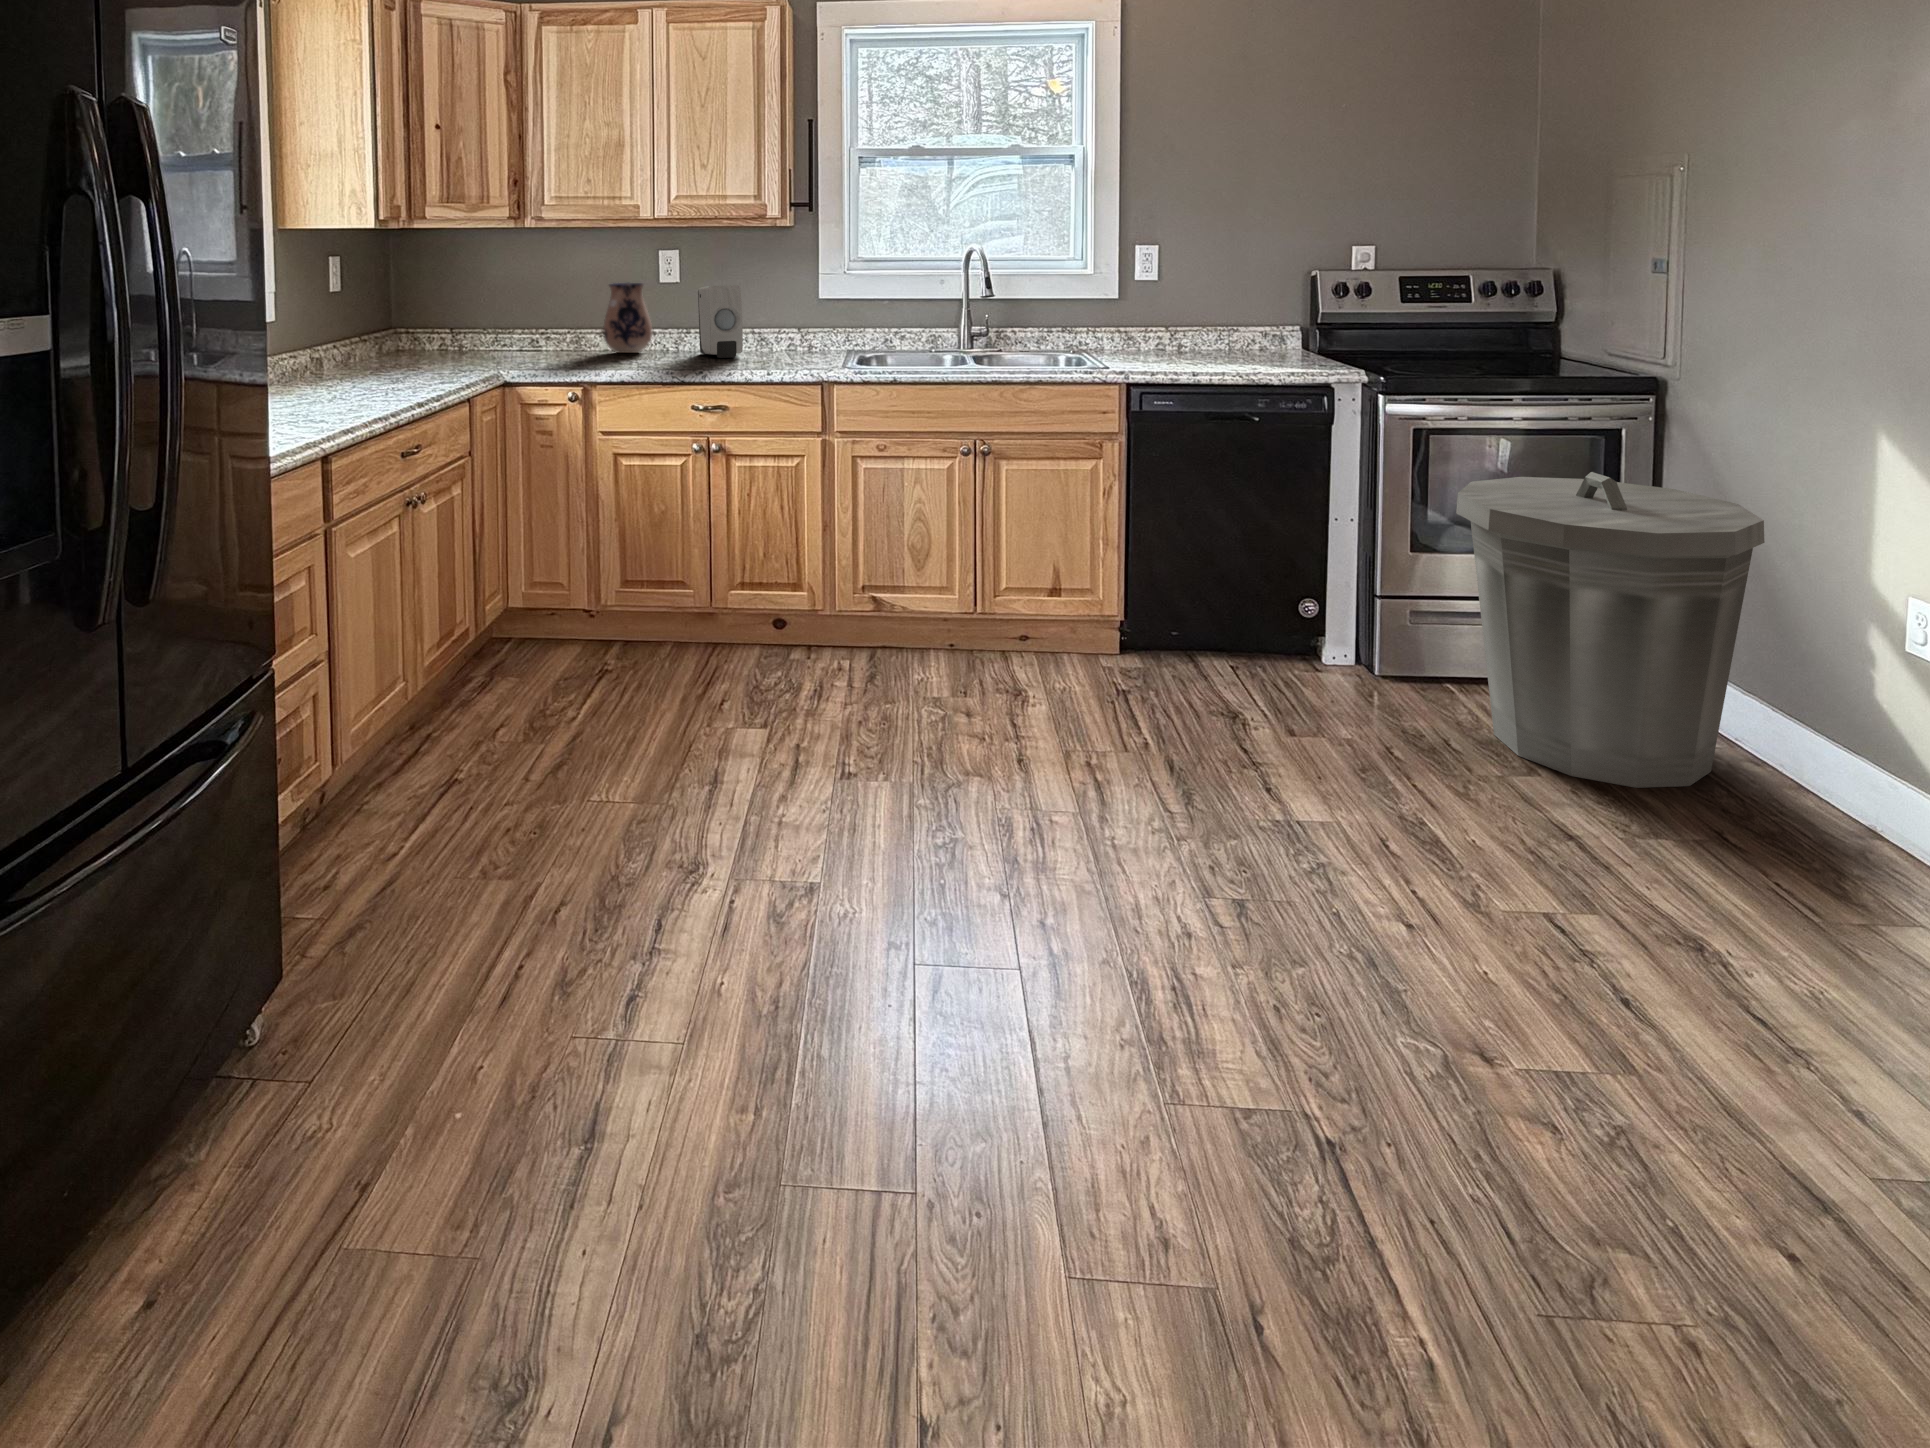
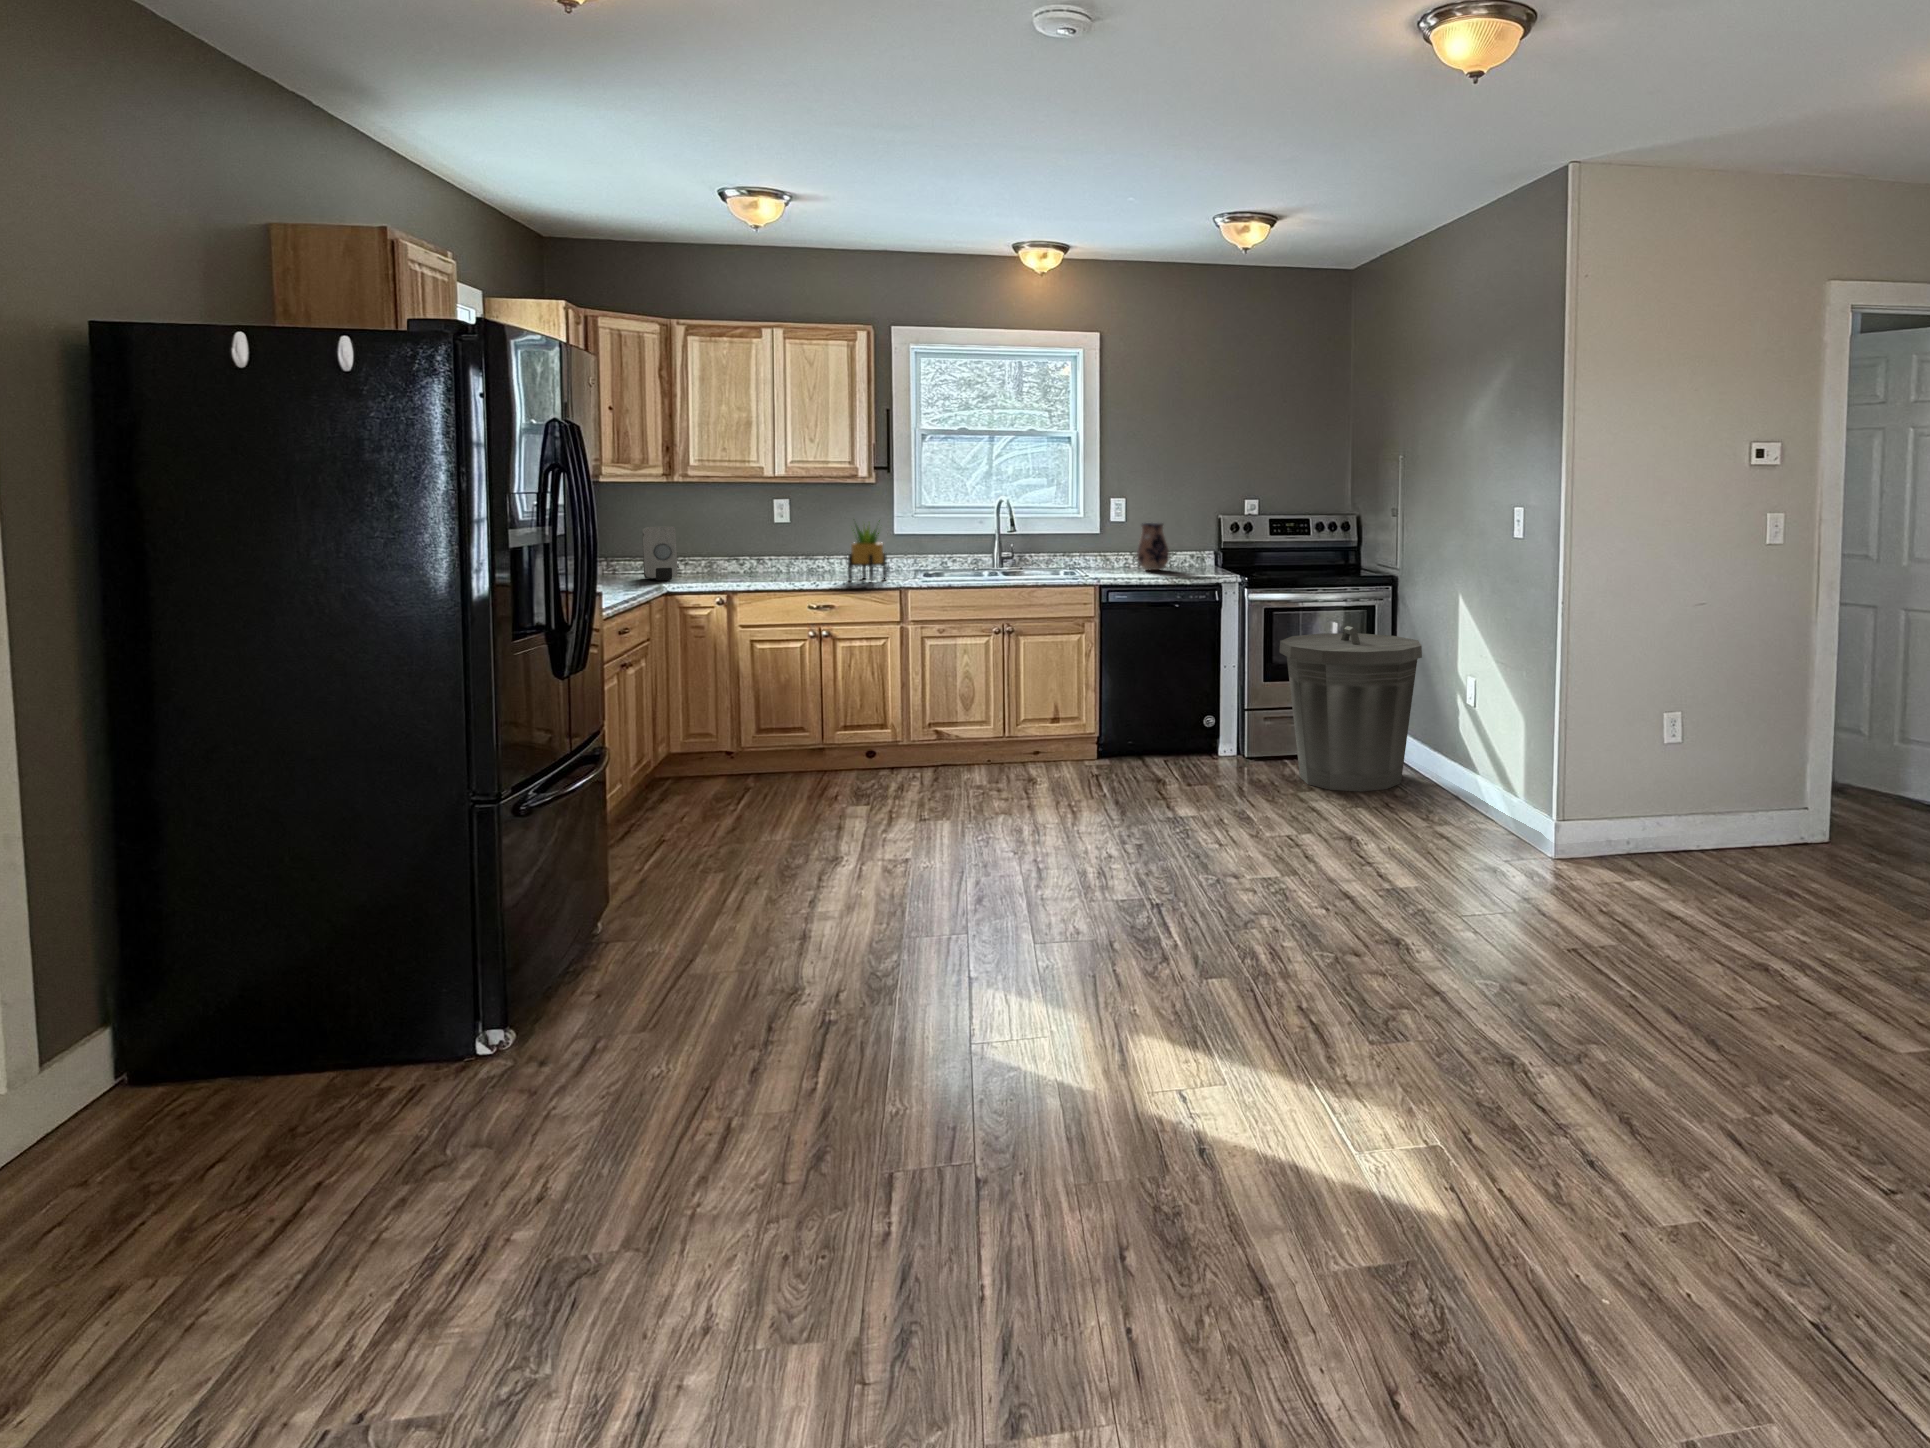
potted plant: none [750,275,804,370] -> present [848,520,887,581]
ceramic pitcher: present [603,283,653,353] -> present [1136,523,1170,570]
soap dispenser: present [698,285,743,358] -> present [642,526,677,580]

